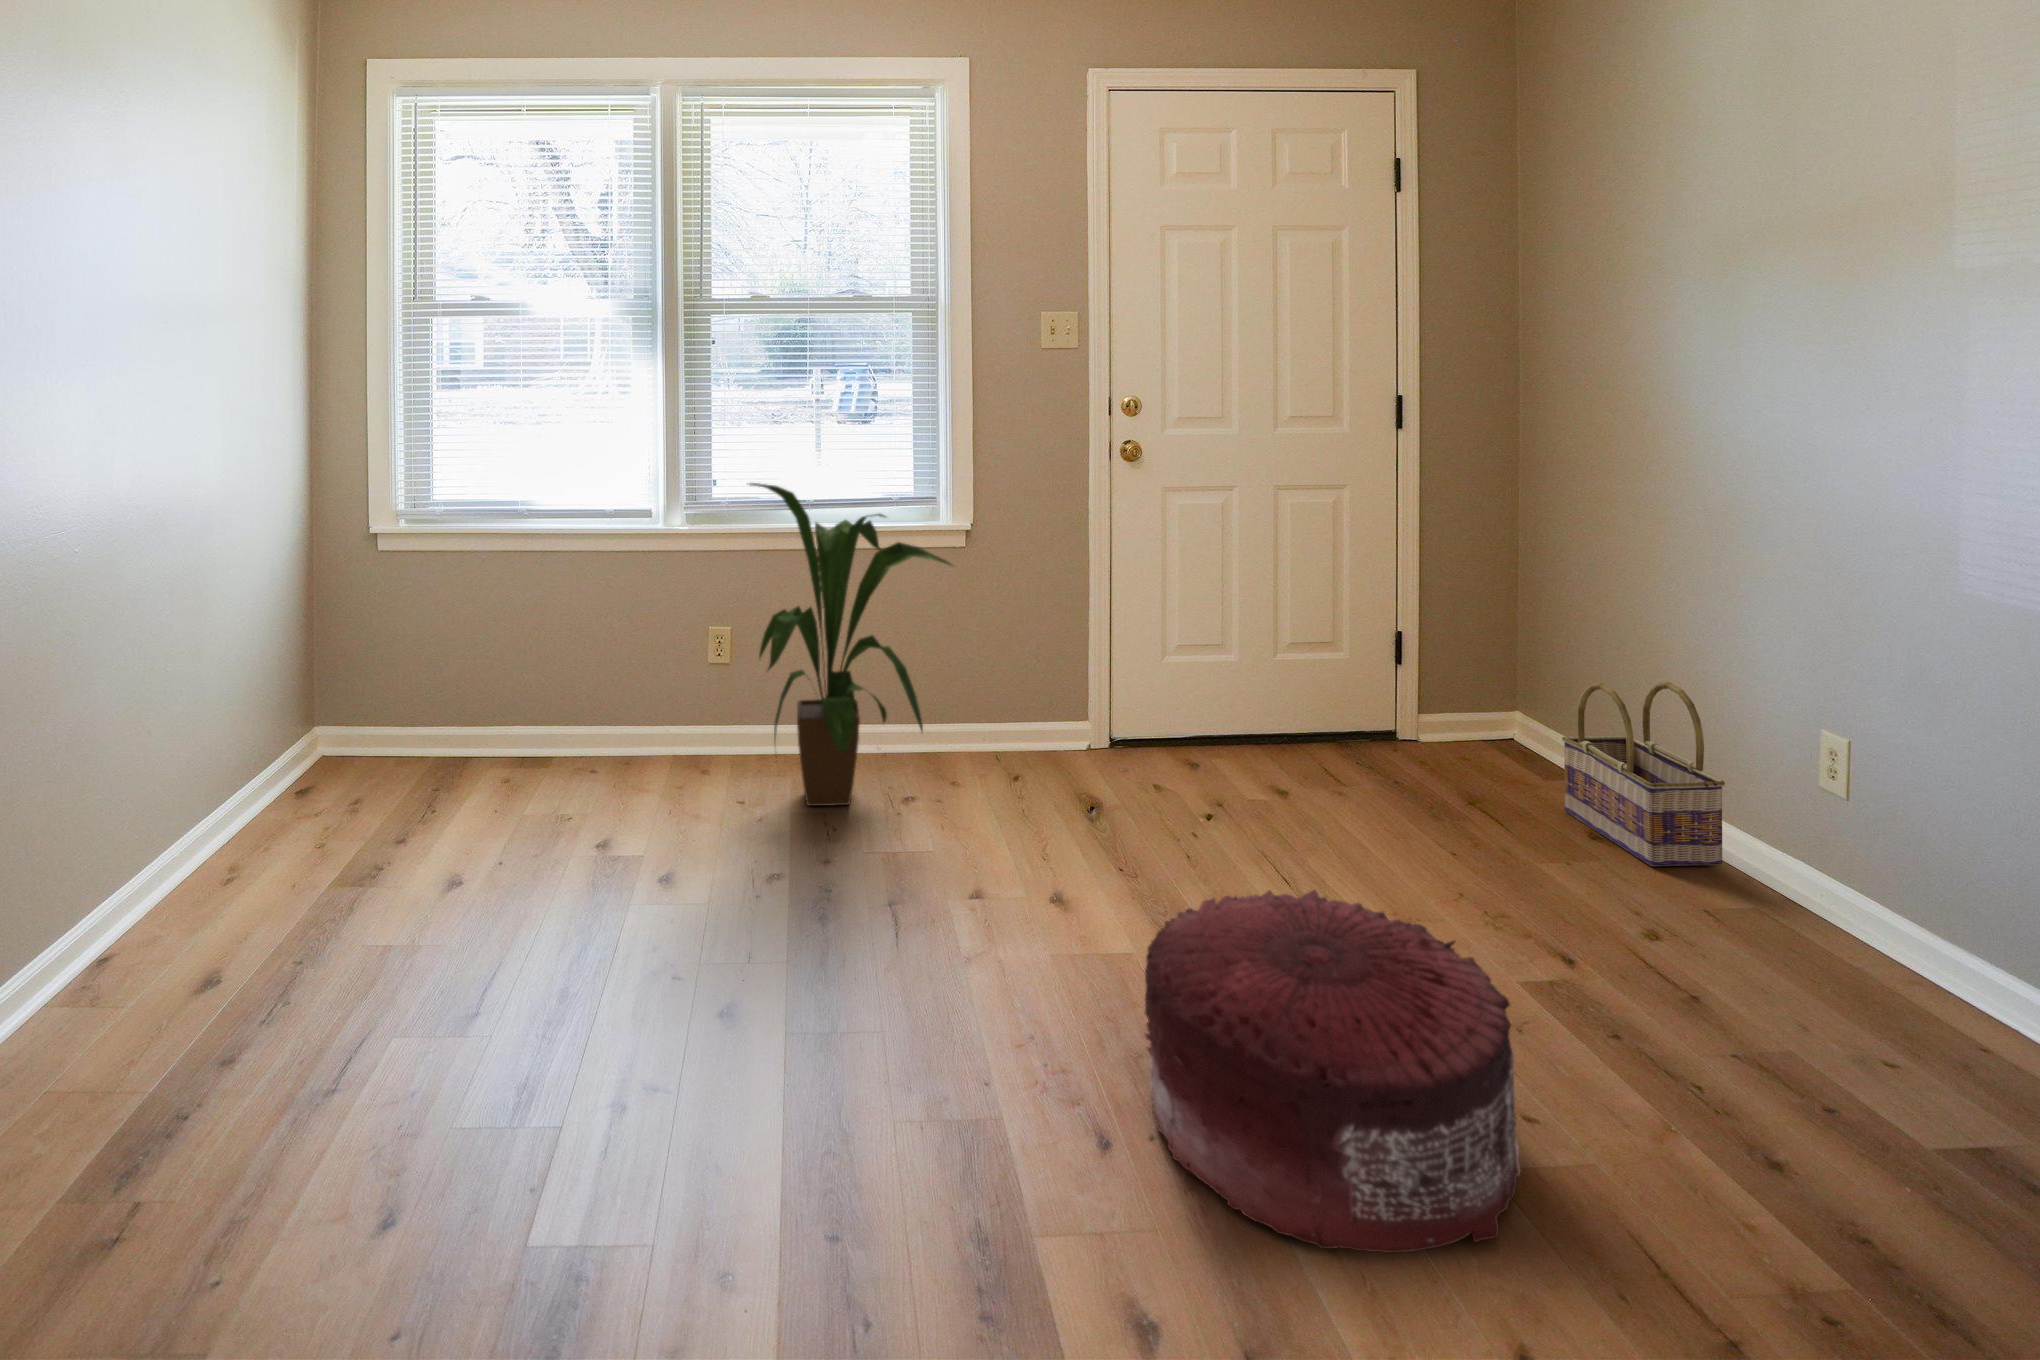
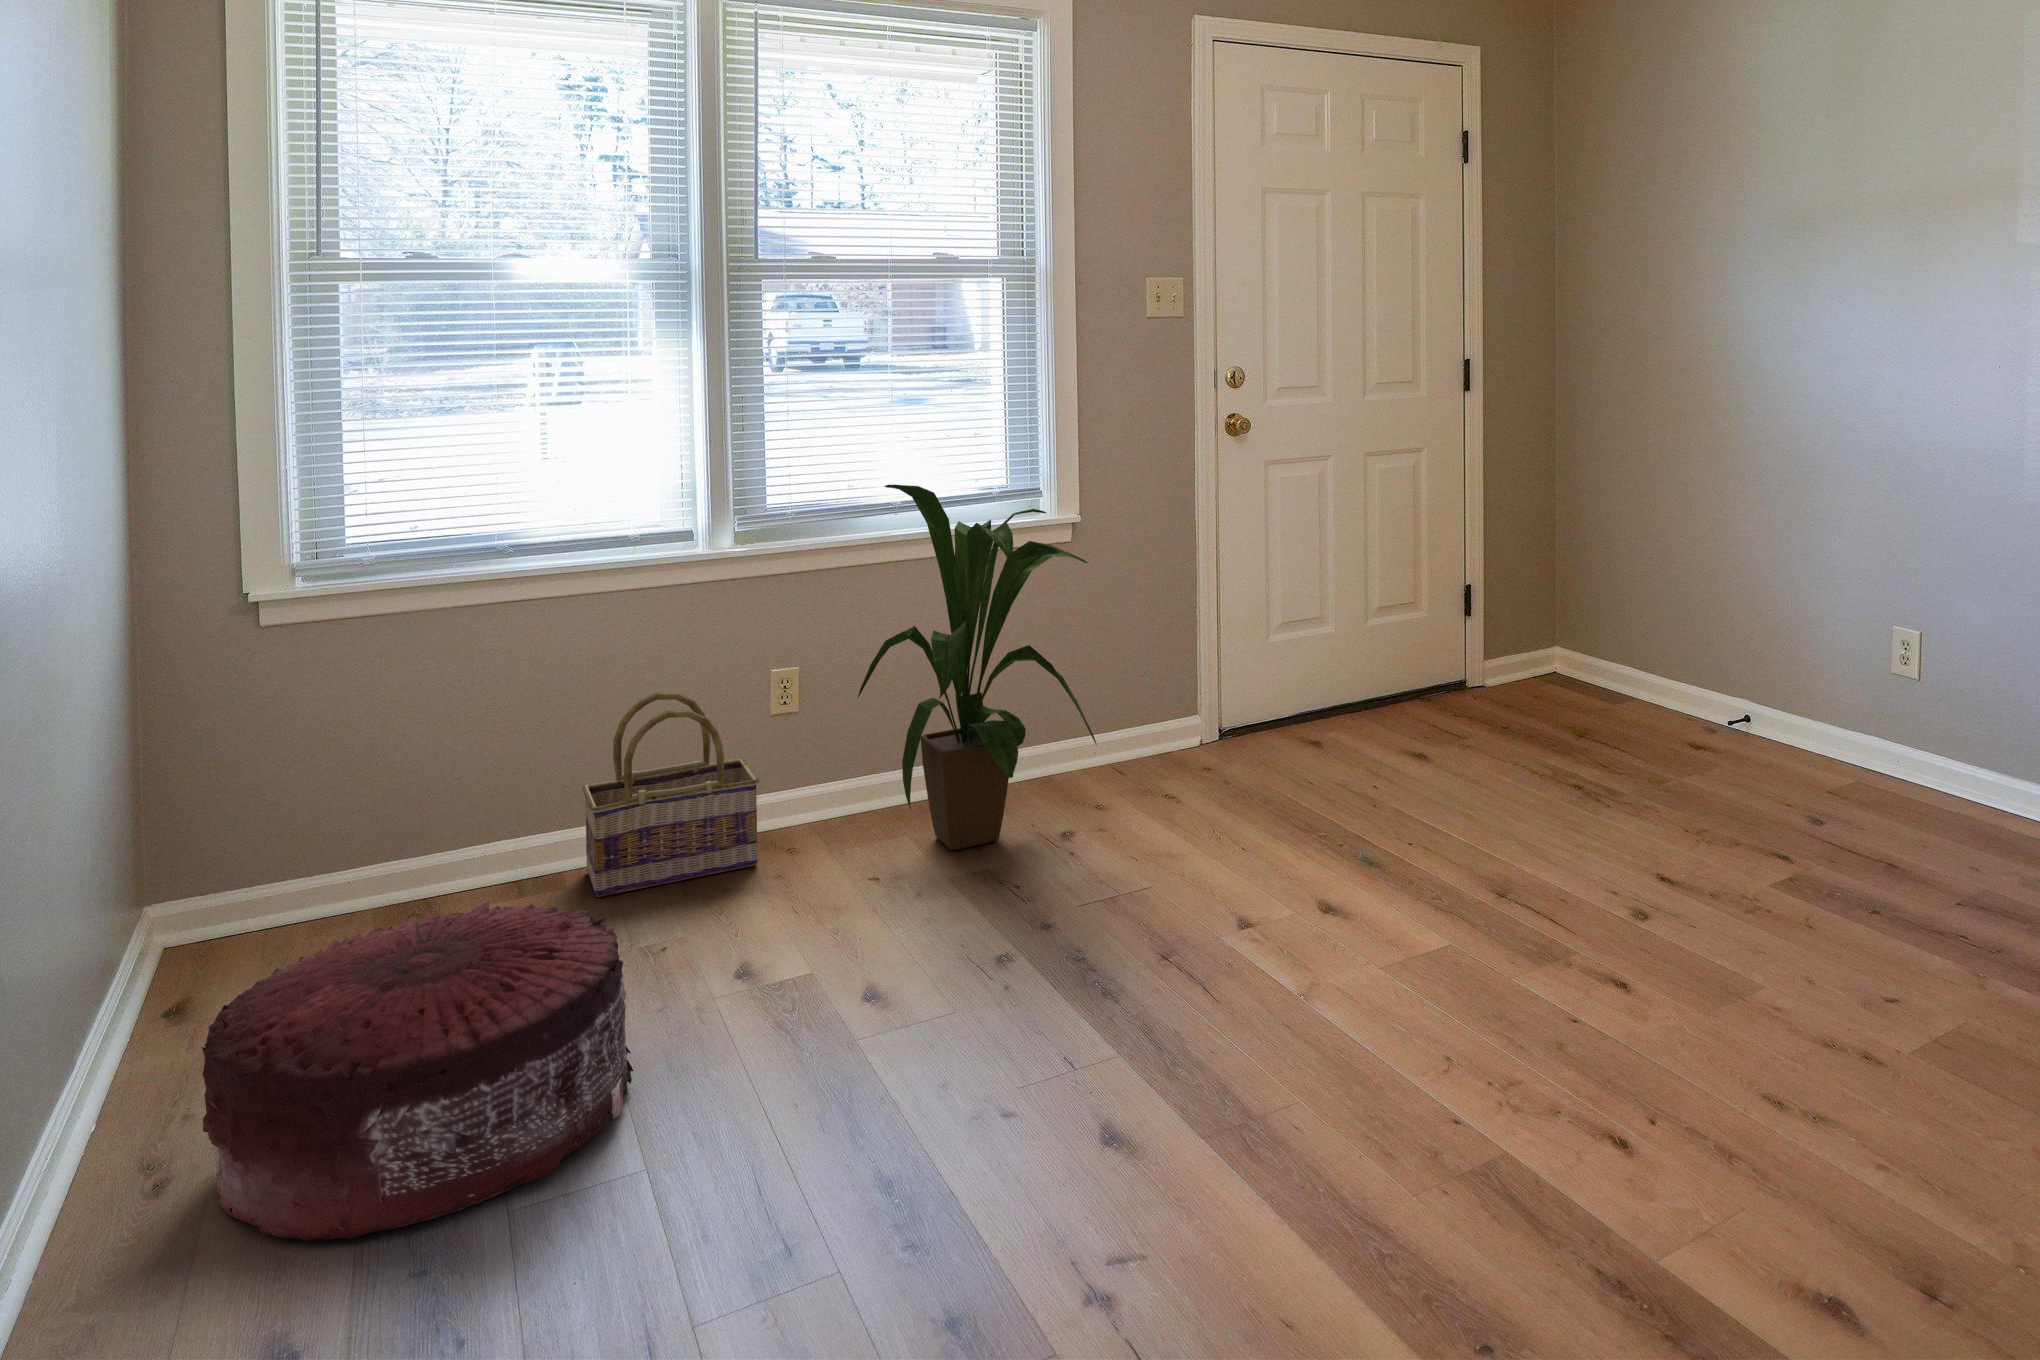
basket: present [1562,682,1725,866] -> present [582,693,759,897]
pouf: present [1145,890,1520,1253] -> present [202,901,634,1241]

